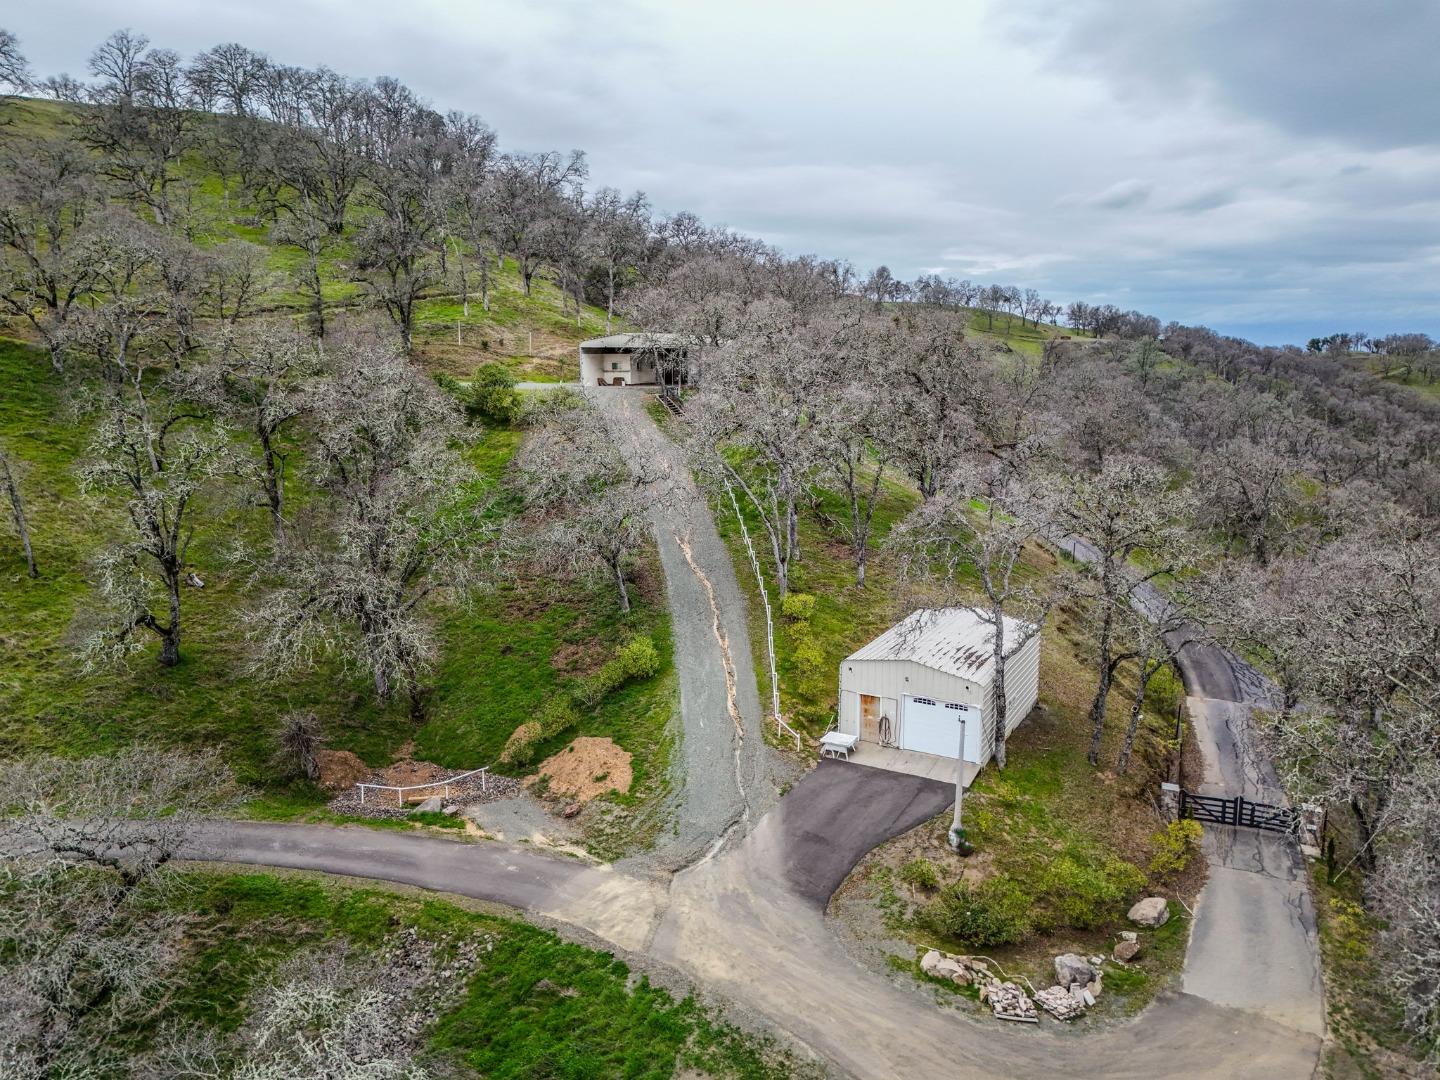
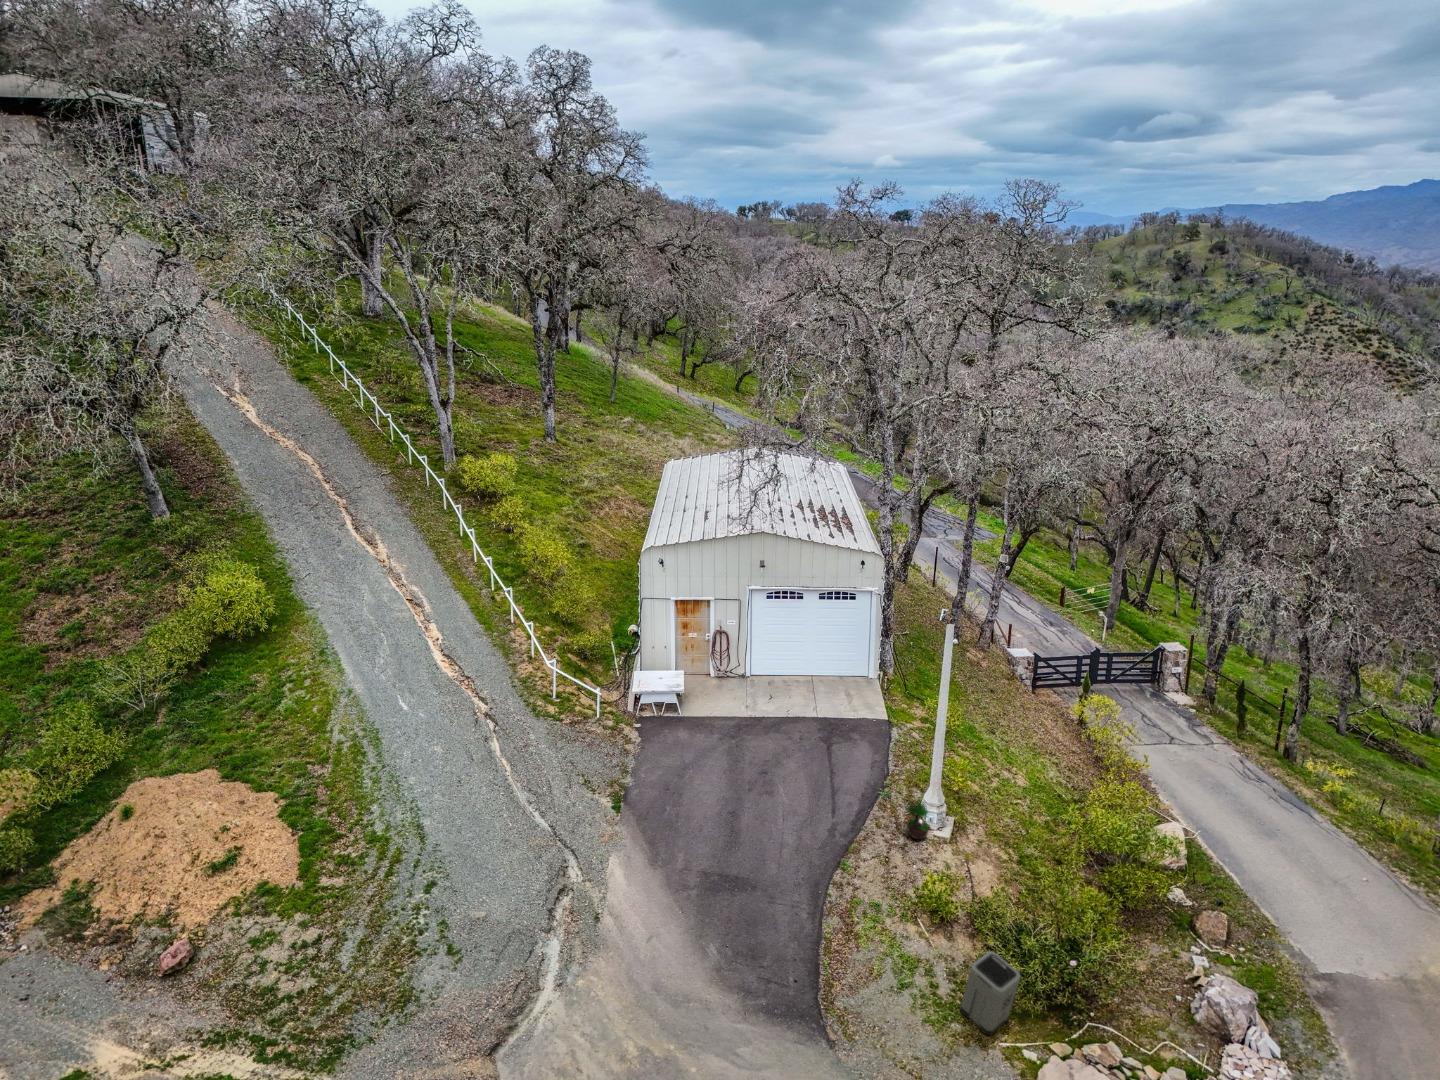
trash can: none [911,897,938,943] -> present [960,951,1020,1035]

